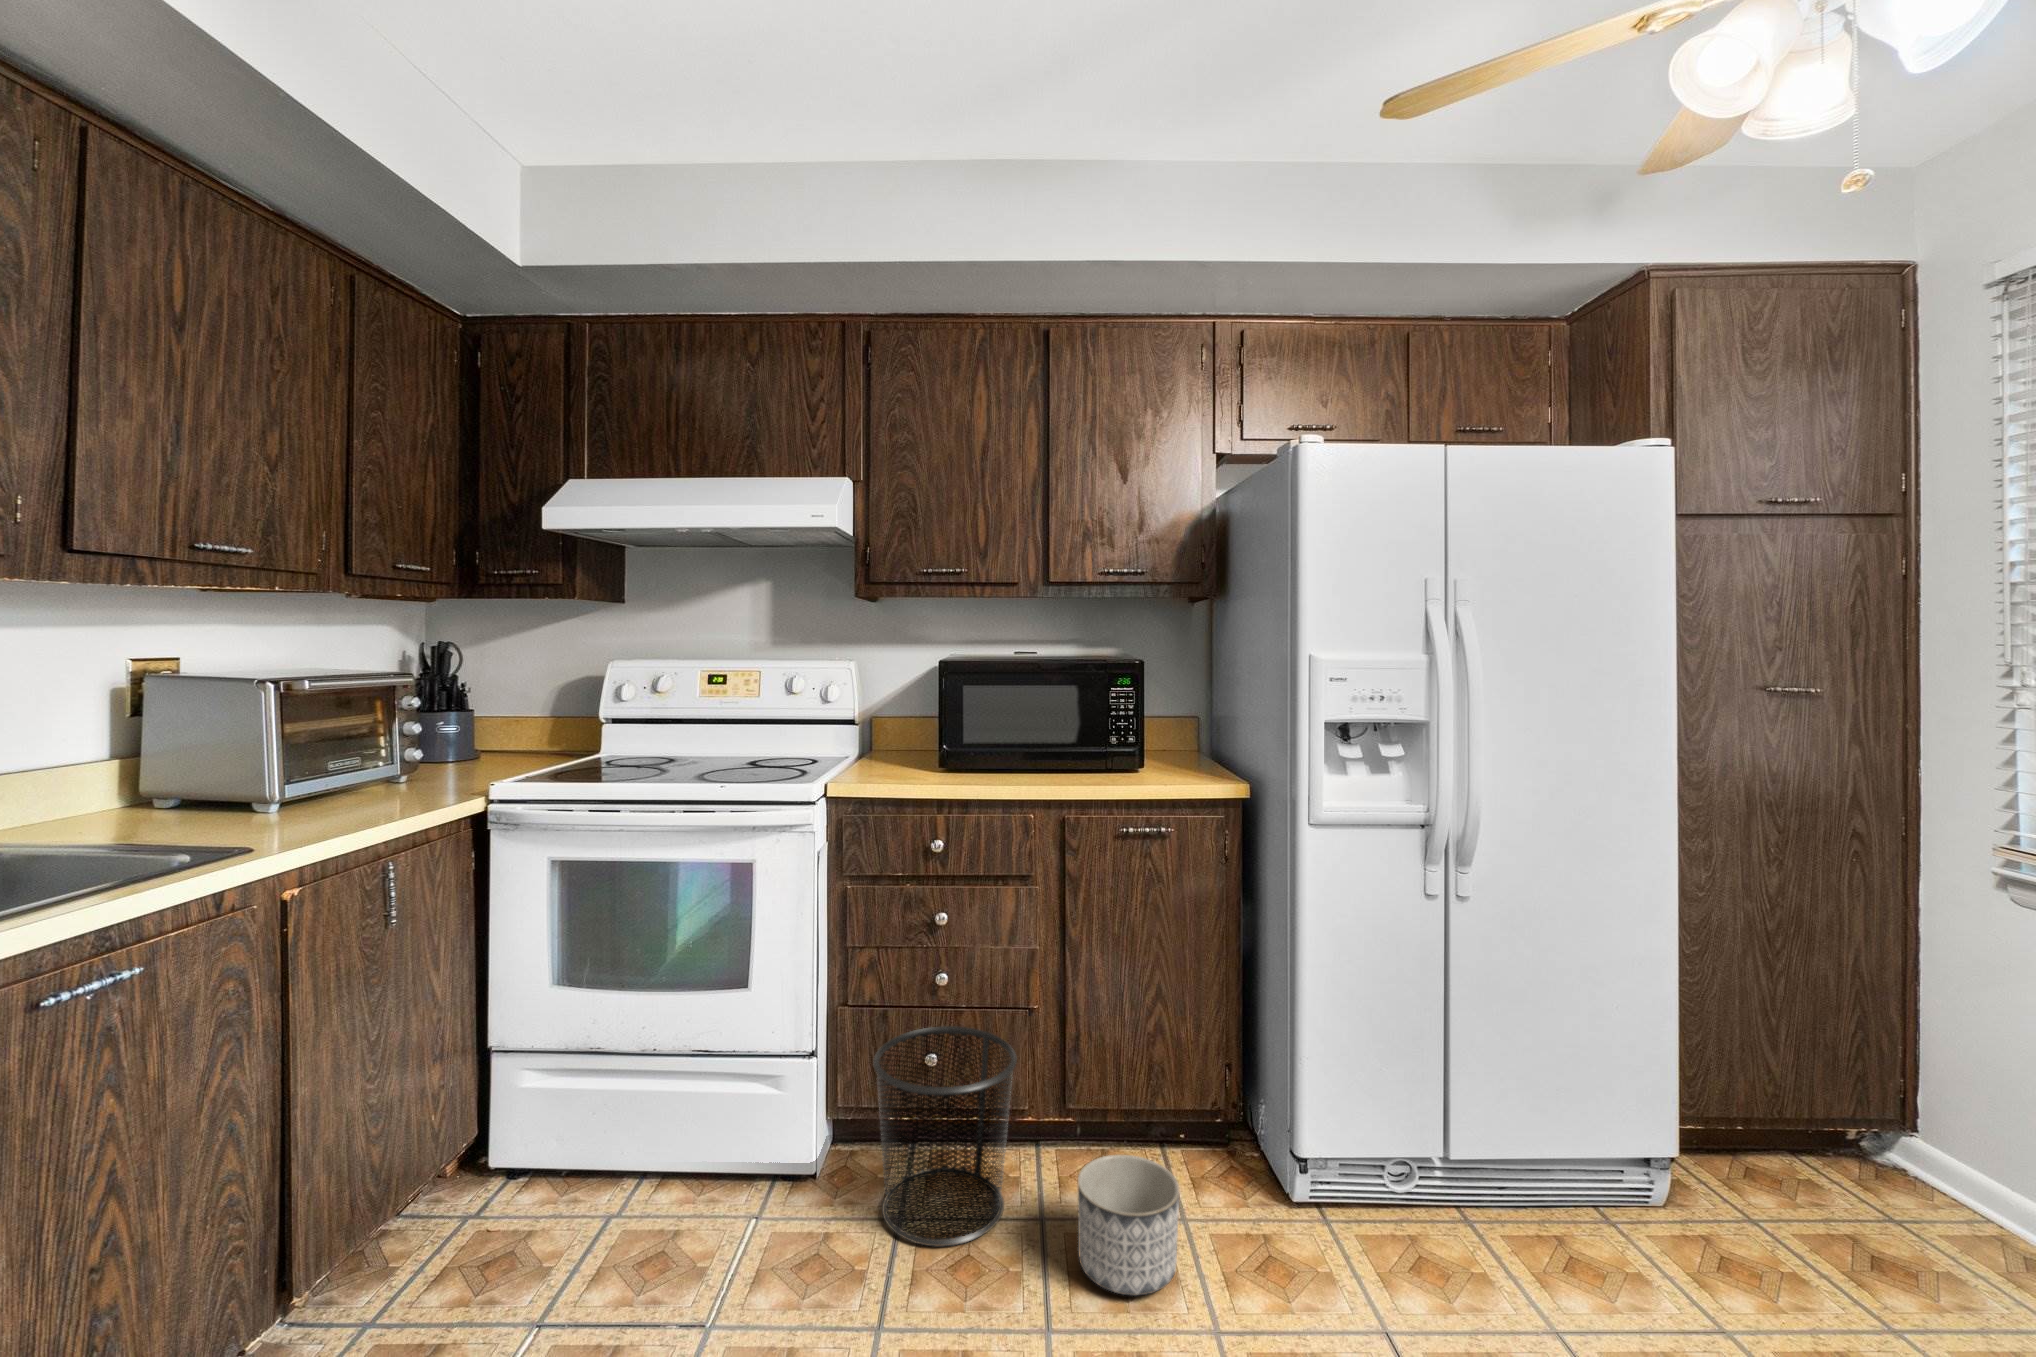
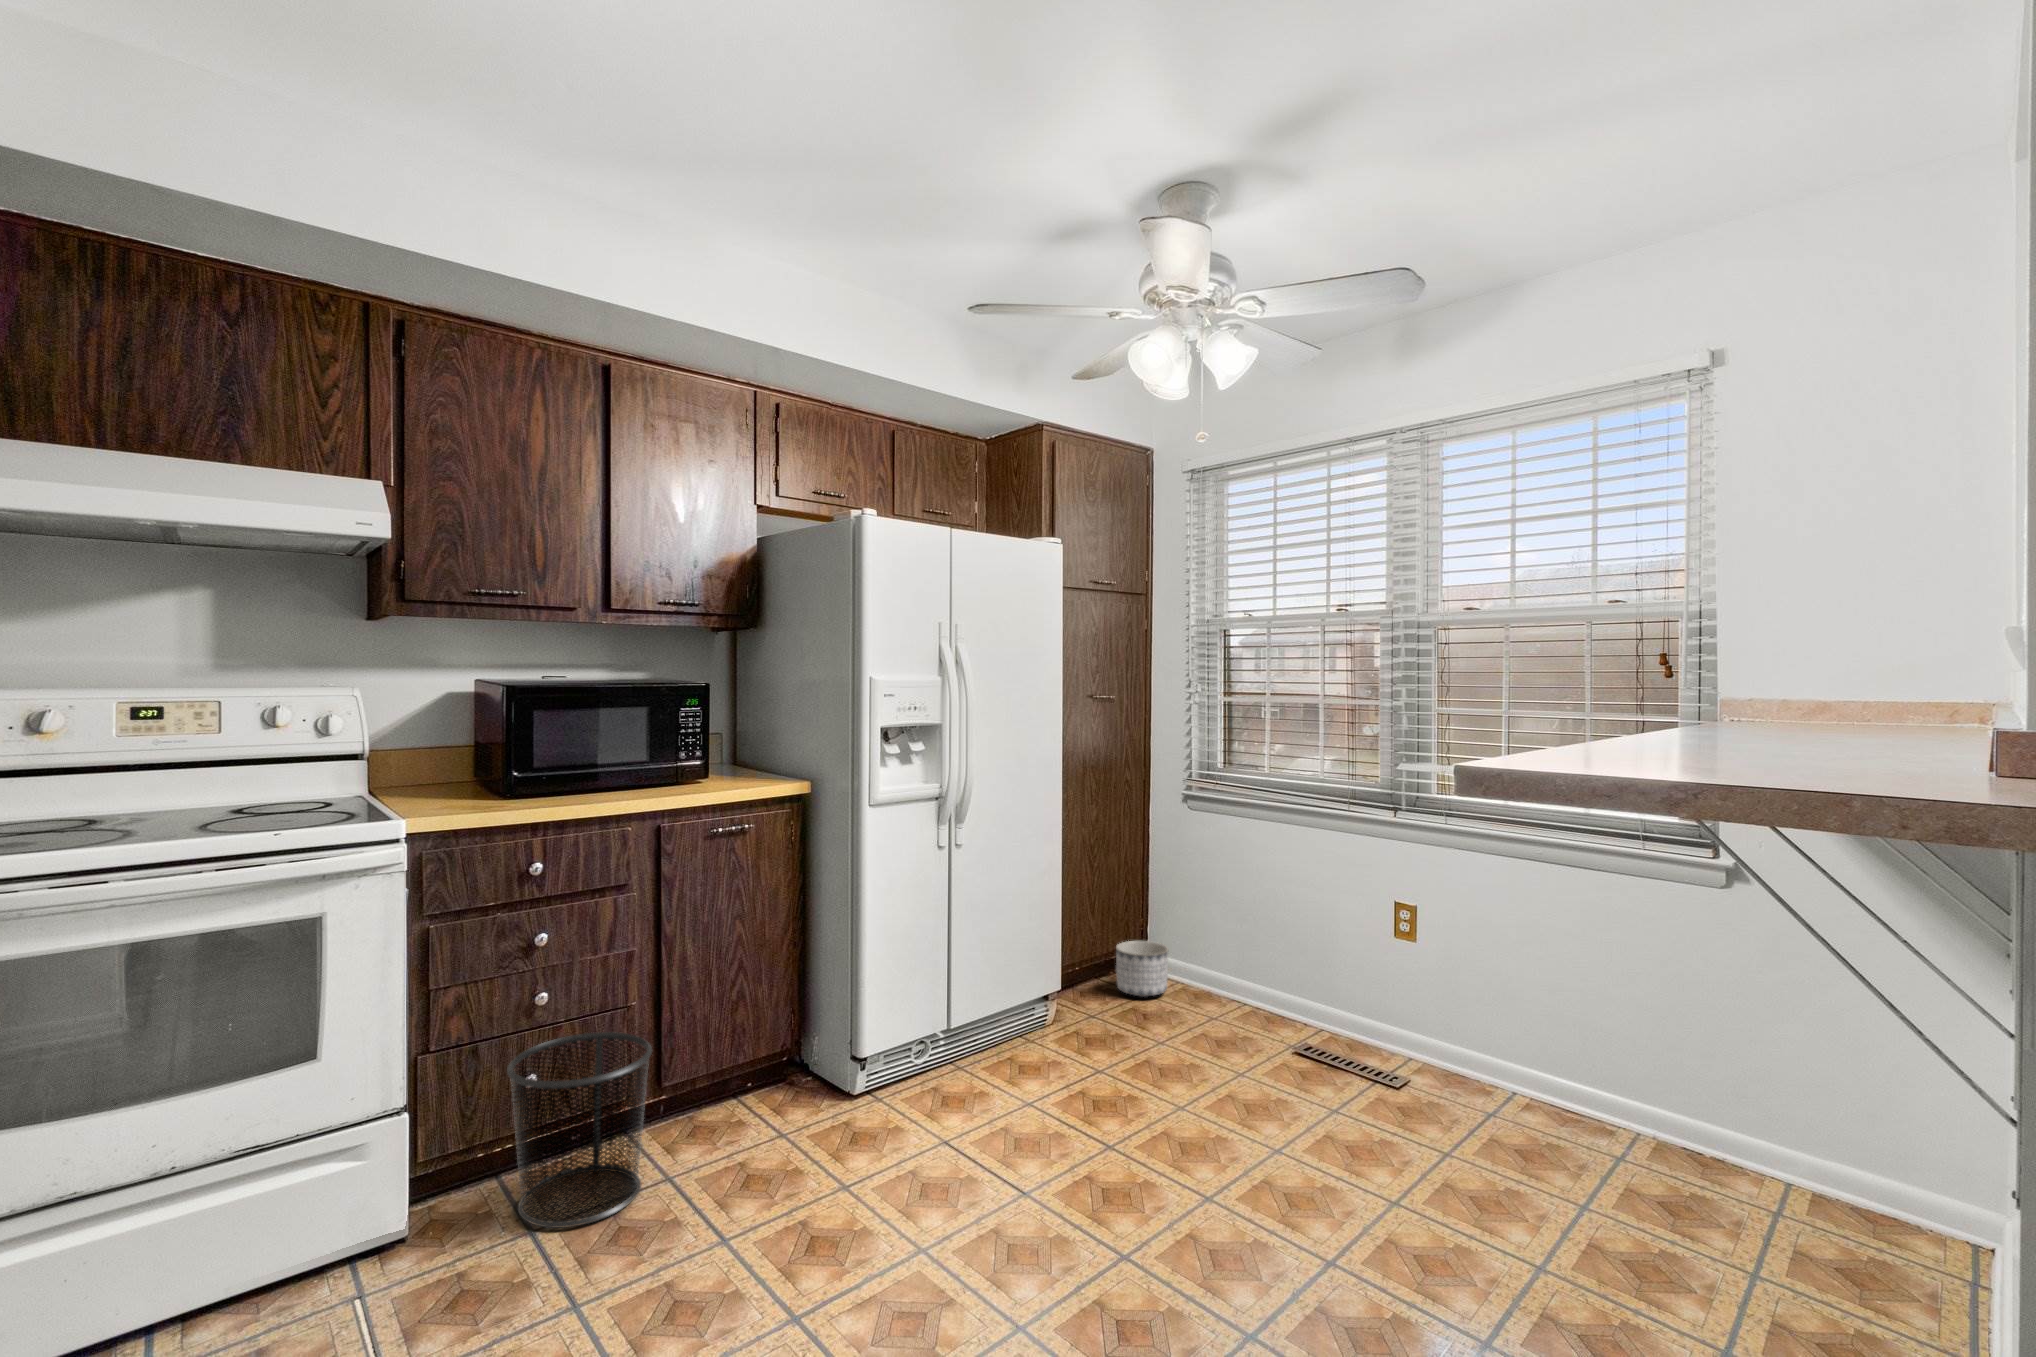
planter: present [1078,1155,1179,1296] -> present [1116,941,1168,997]

